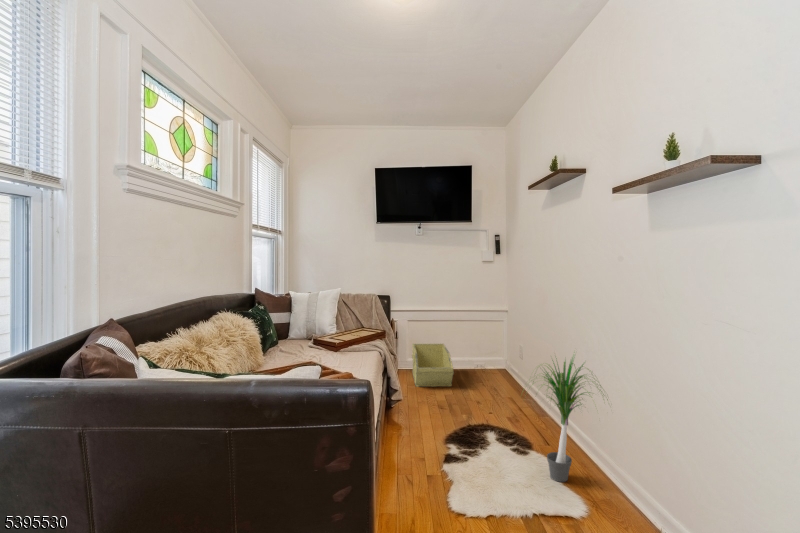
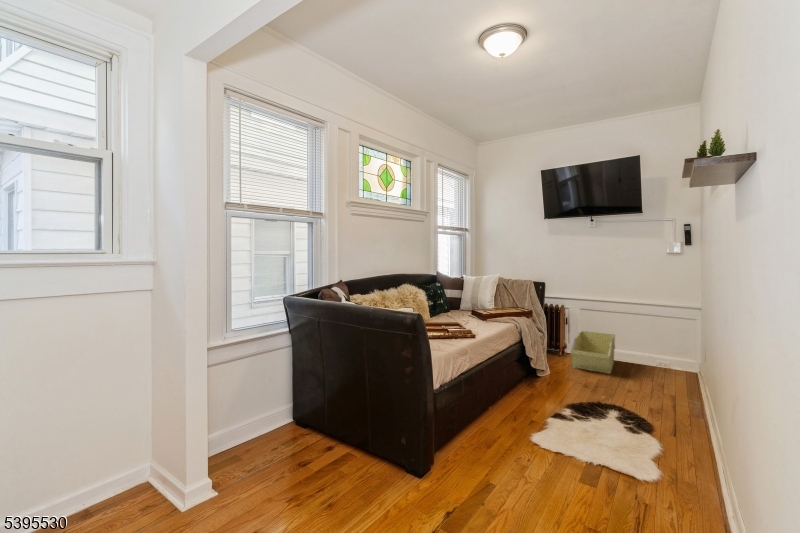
potted plant: present [532,360,601,482] -> none [614,335,716,458]

